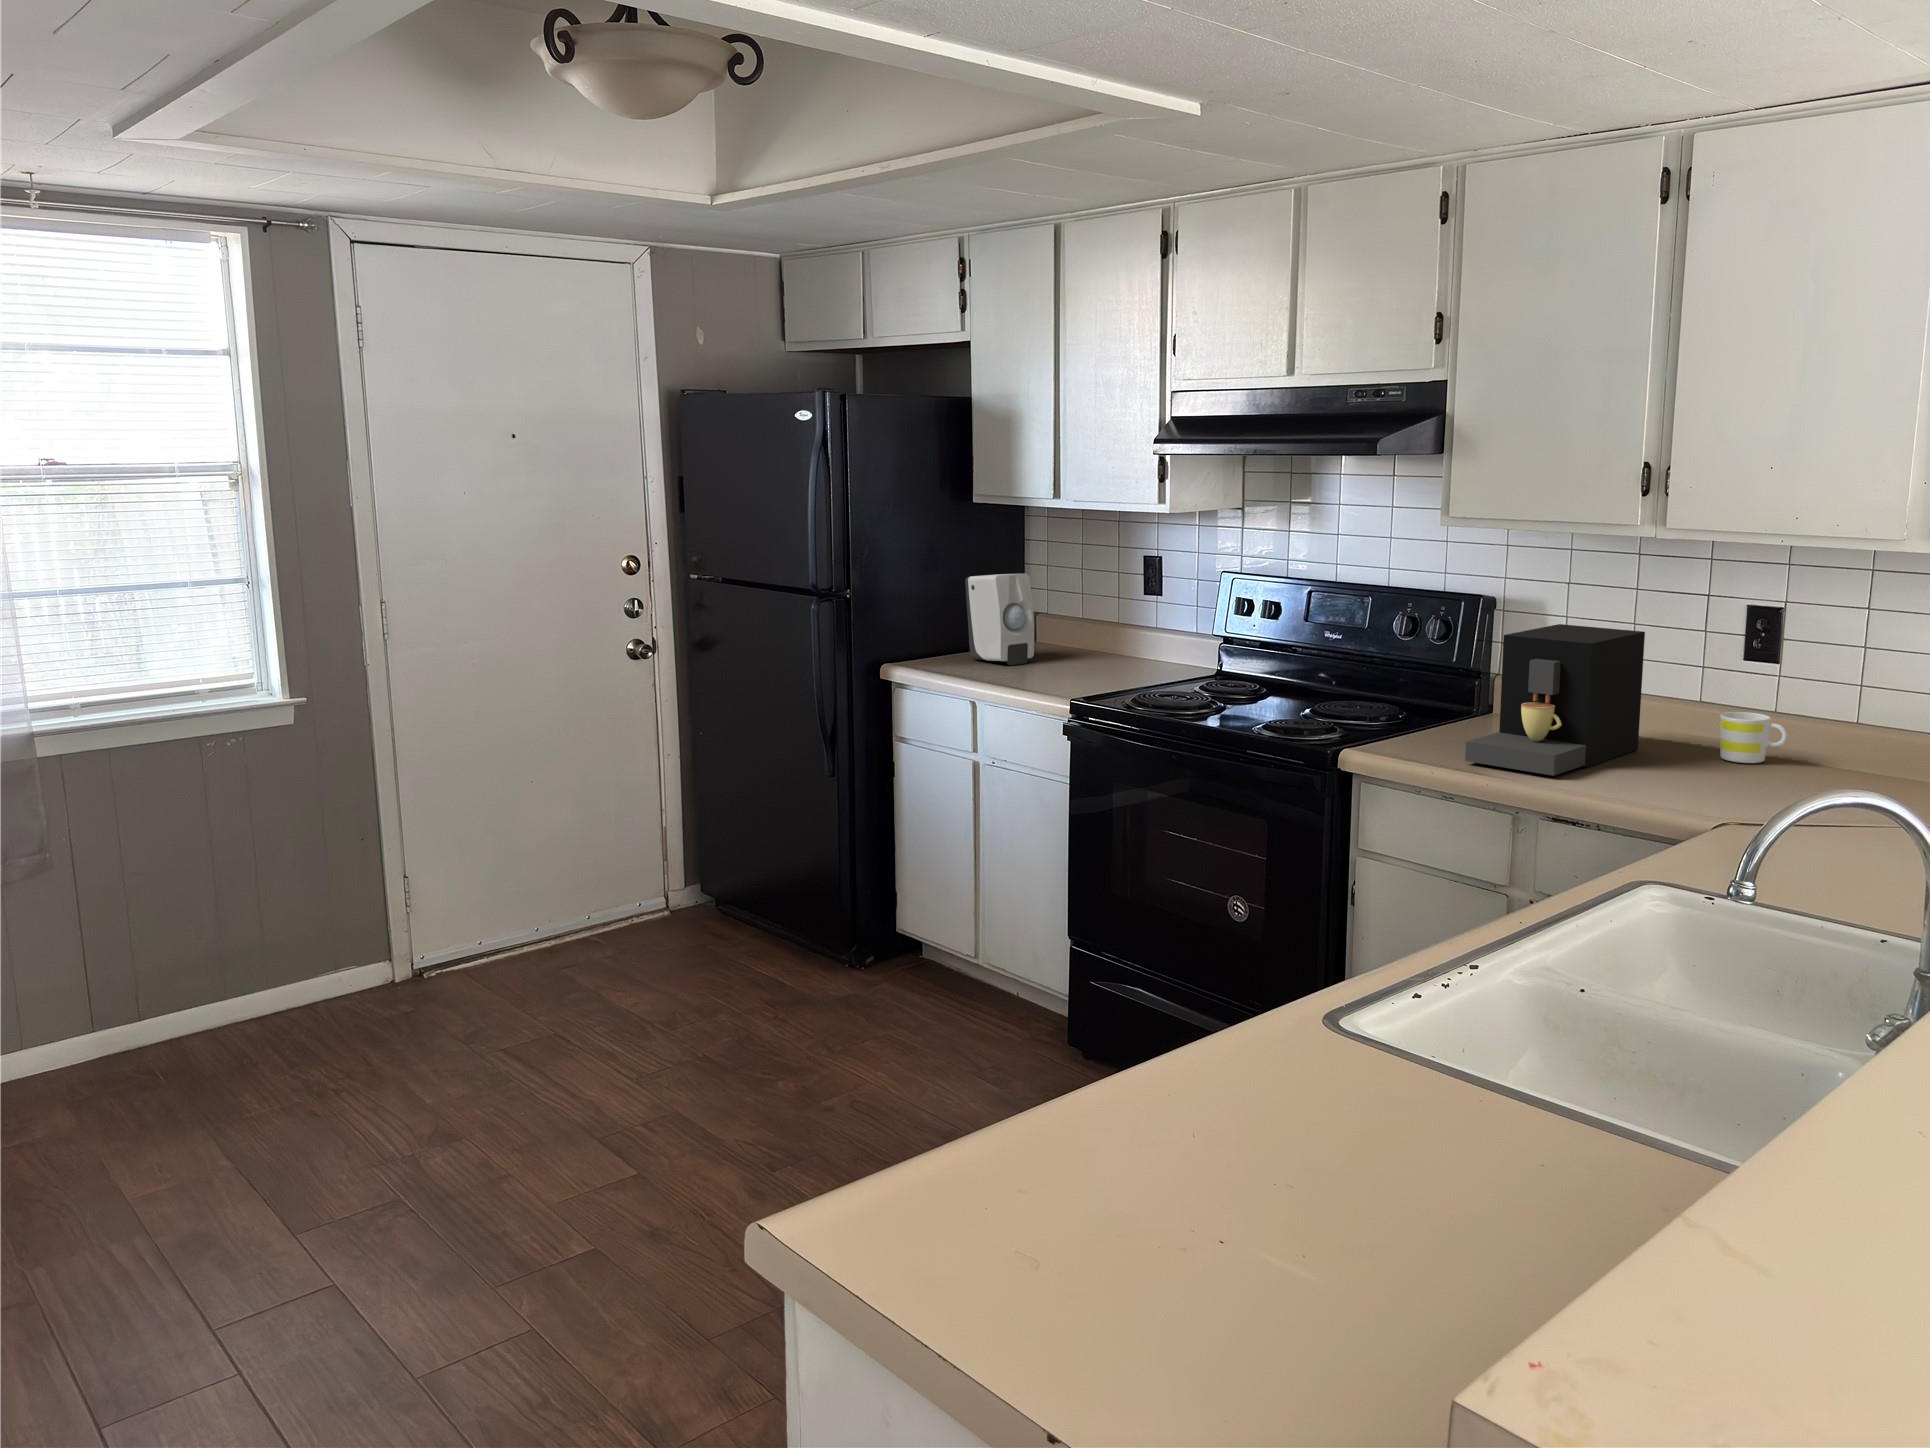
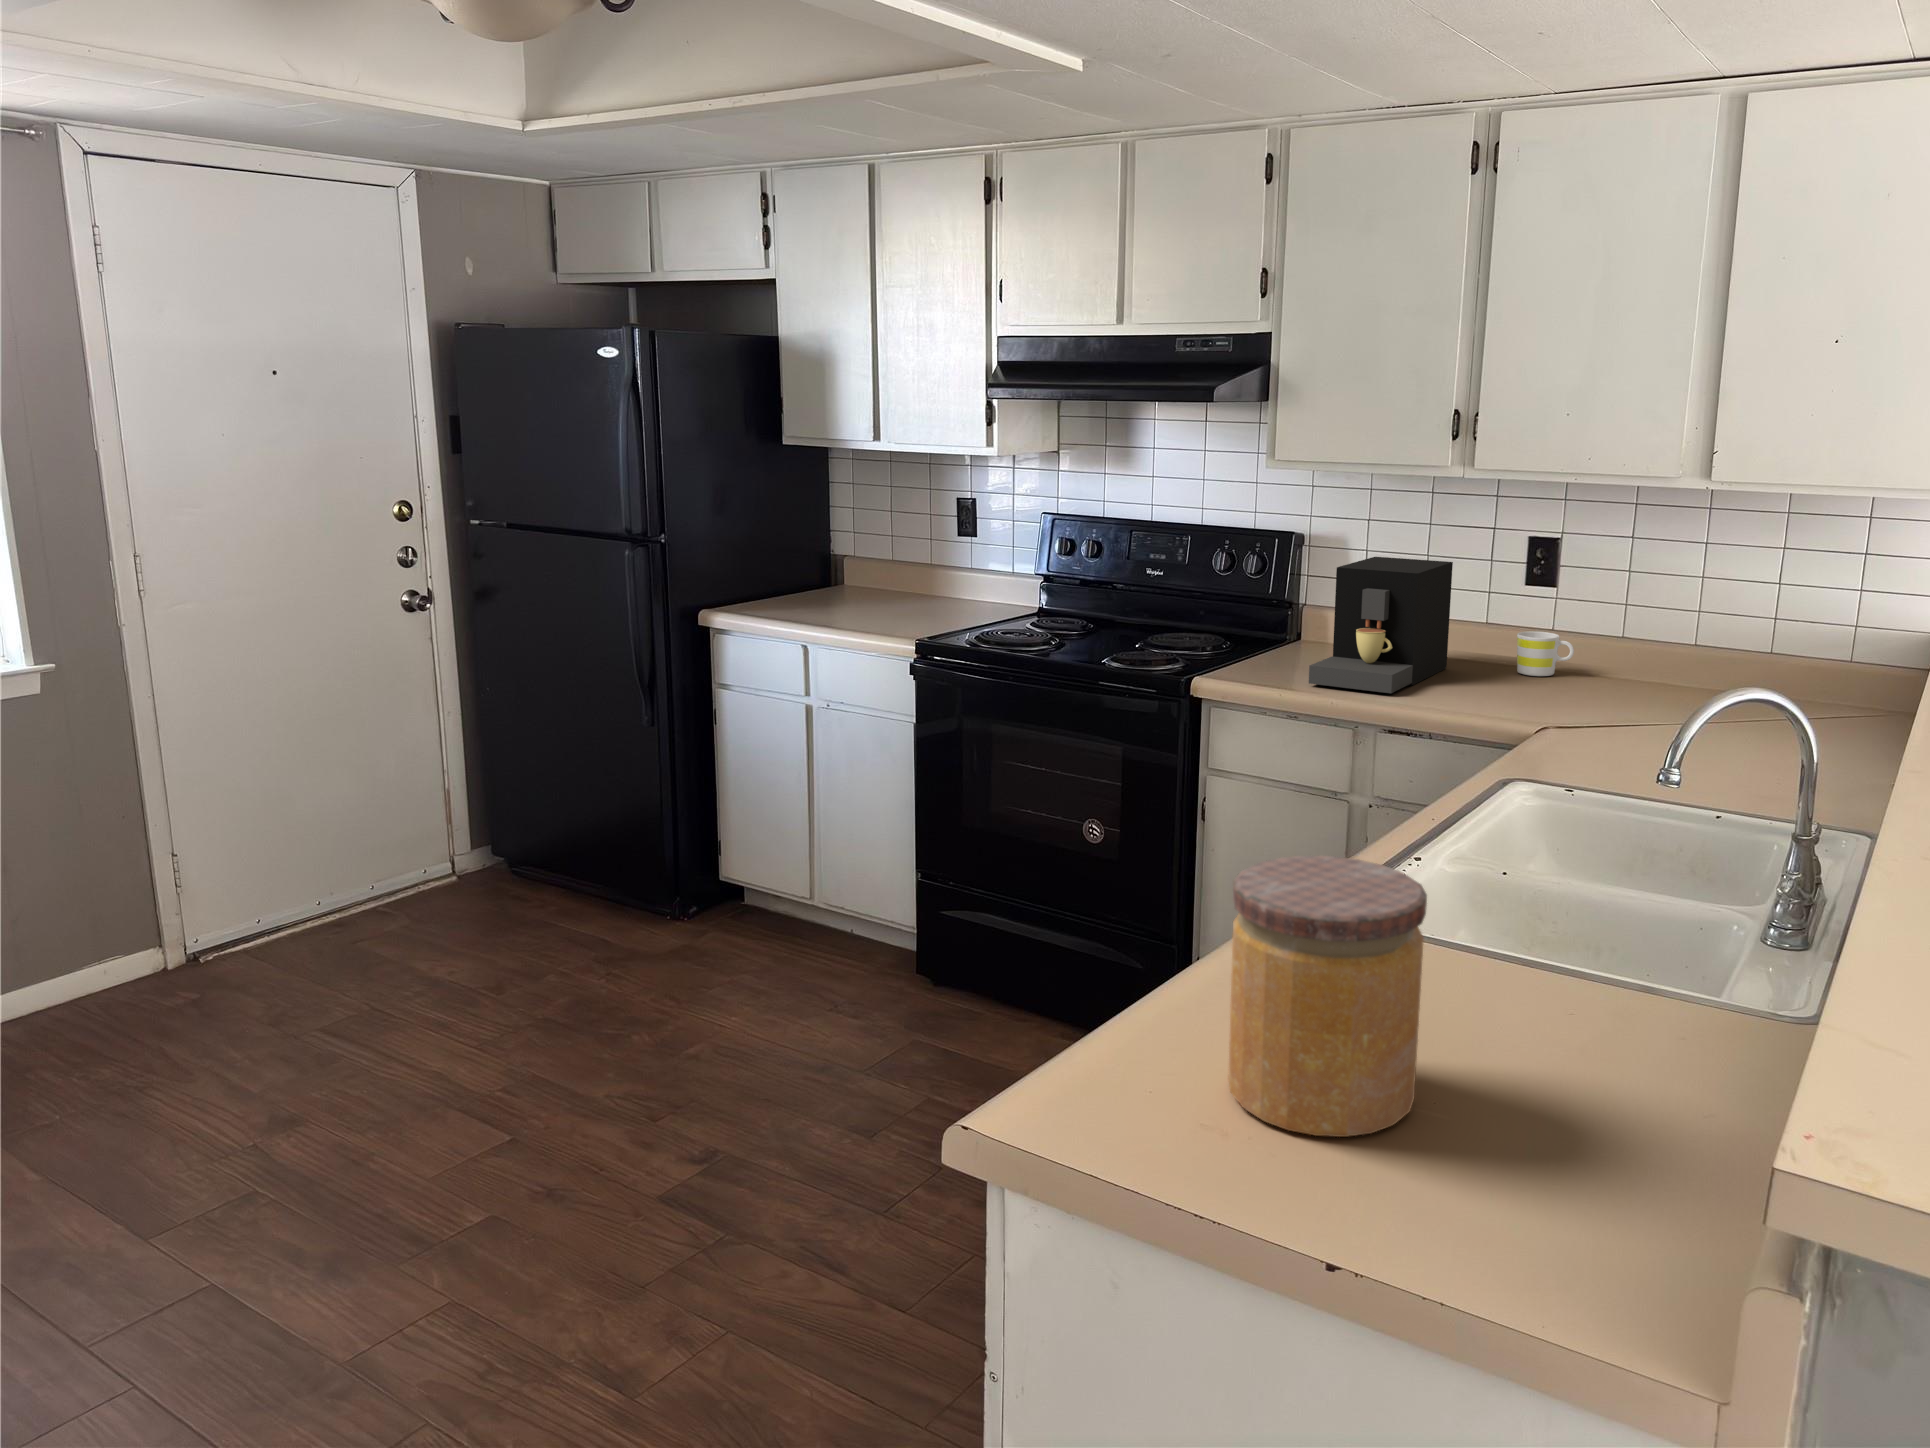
soap dispenser: present [965,573,1034,665] -> none [776,516,849,608]
jar: none [1080,961,1301,1296] -> present [1228,856,1427,1137]

